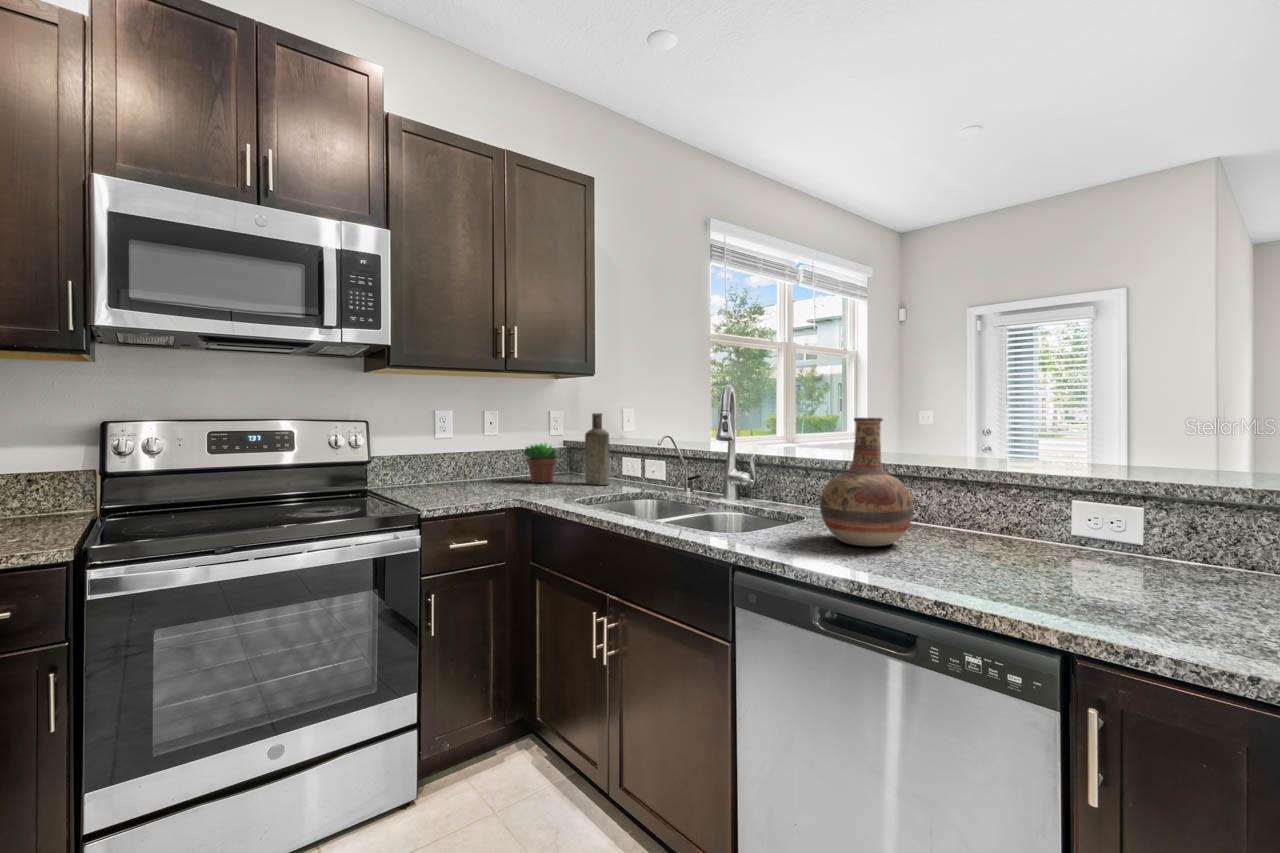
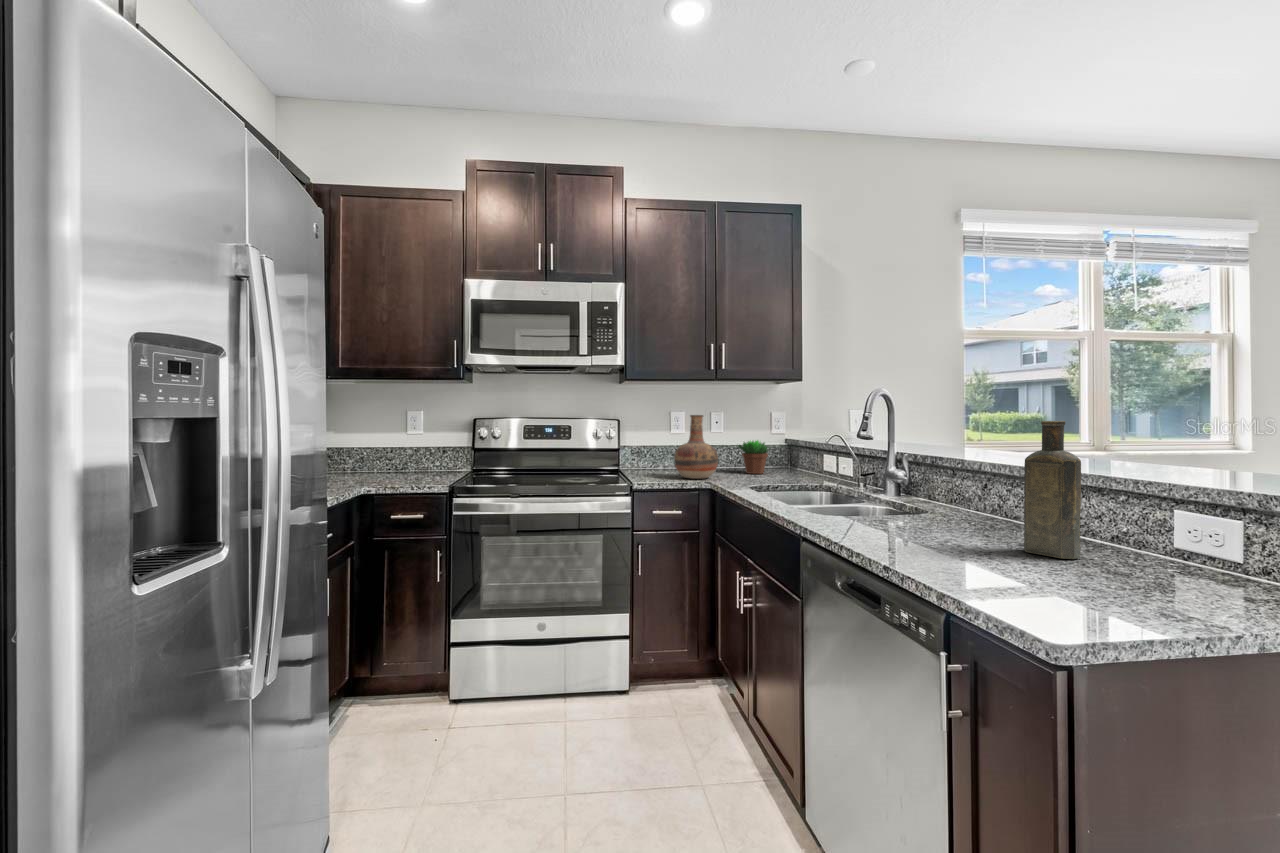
bottle: present [585,413,609,485] -> present [1024,421,1081,559]
vase: present [820,418,913,546] -> present [674,415,718,479]

